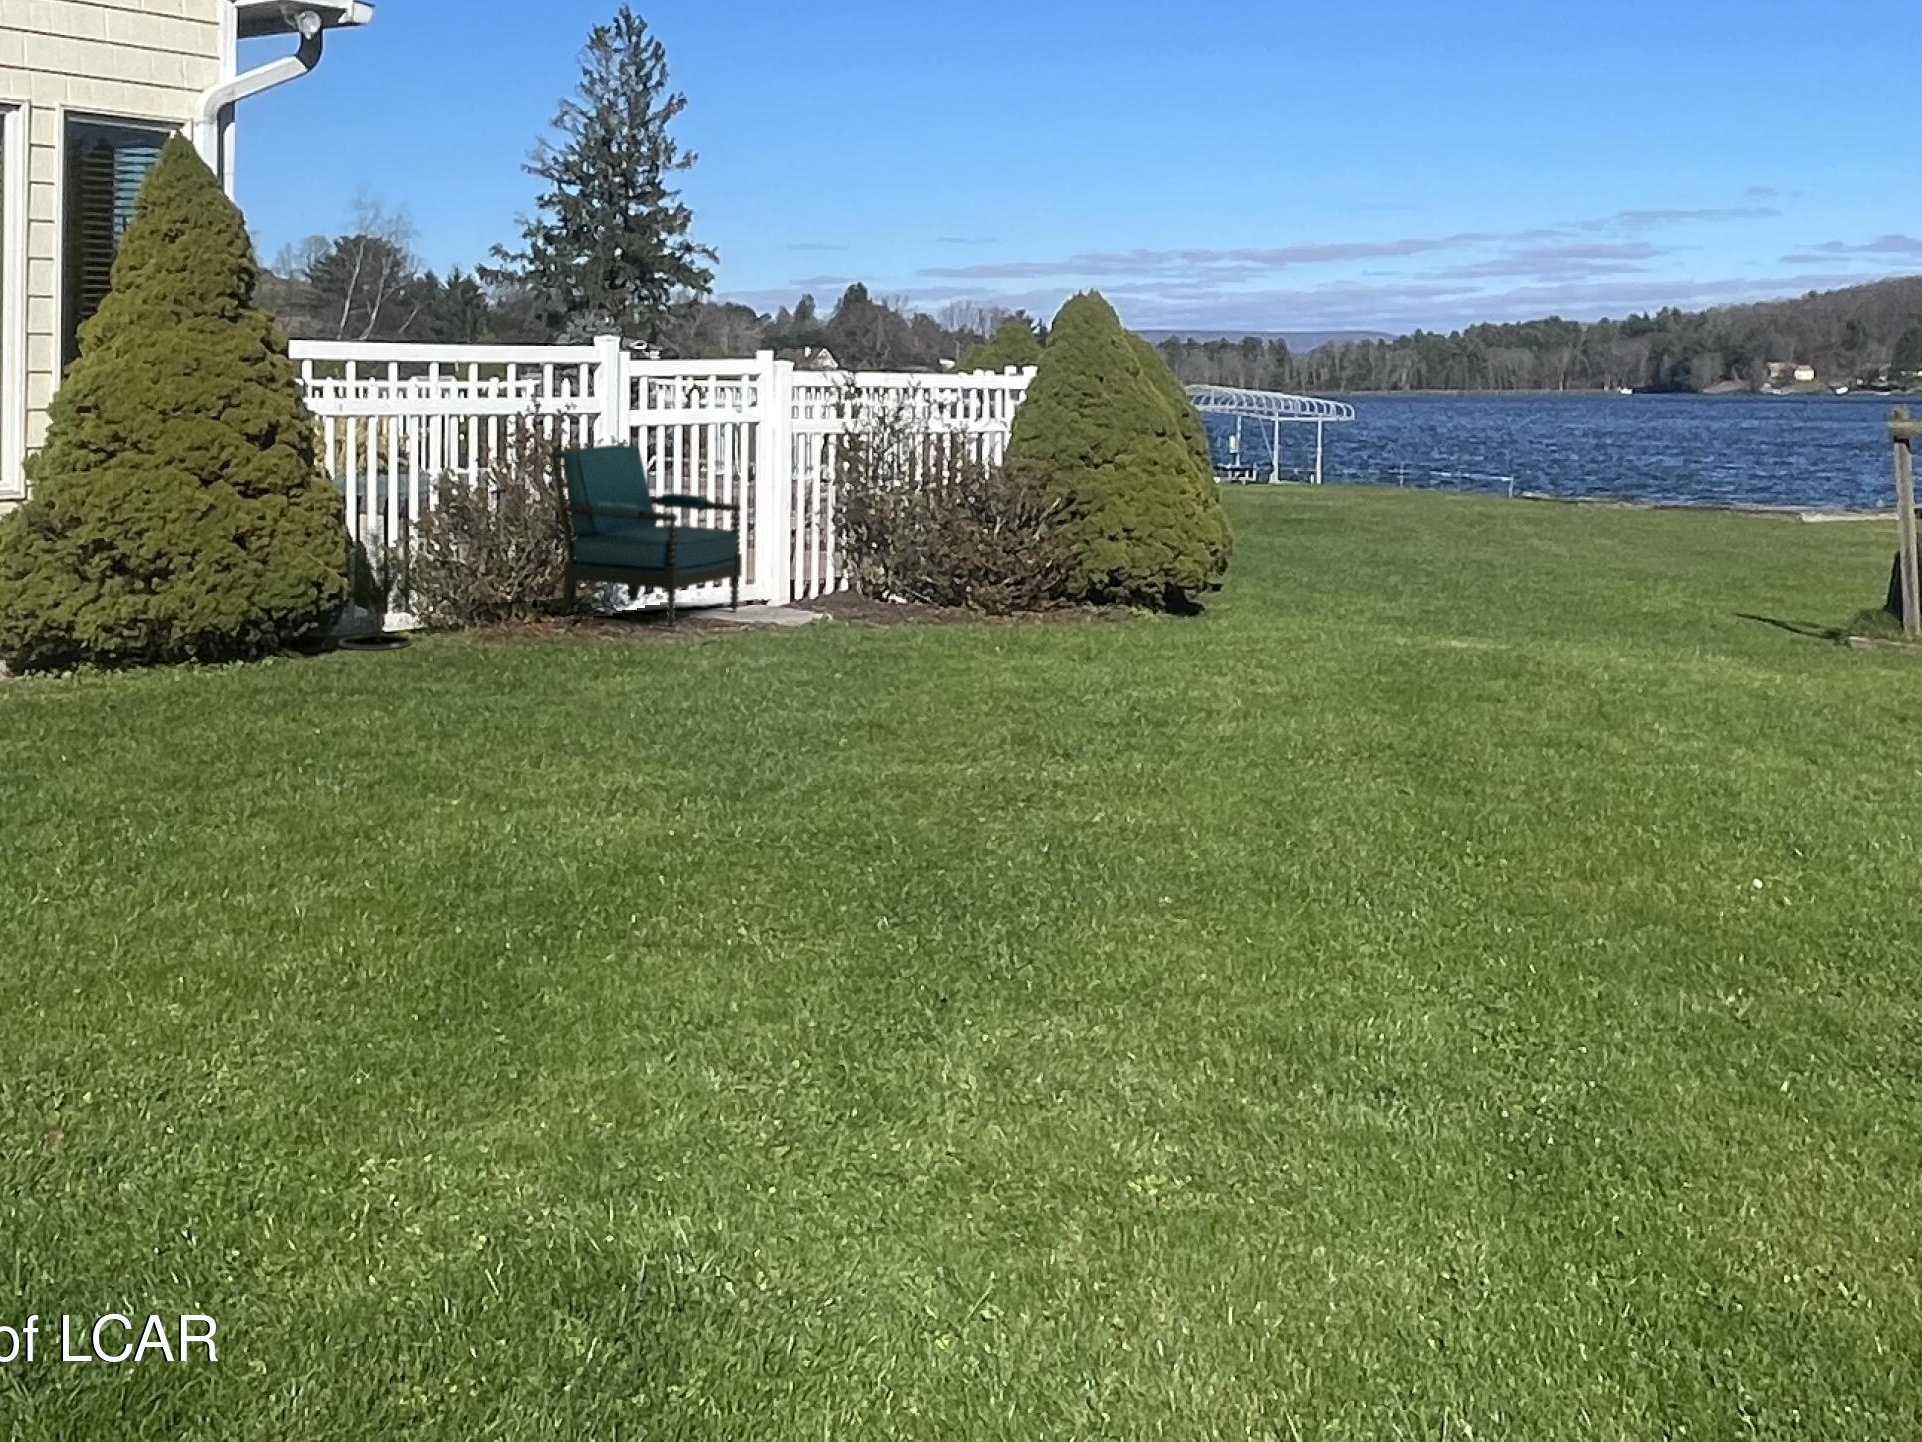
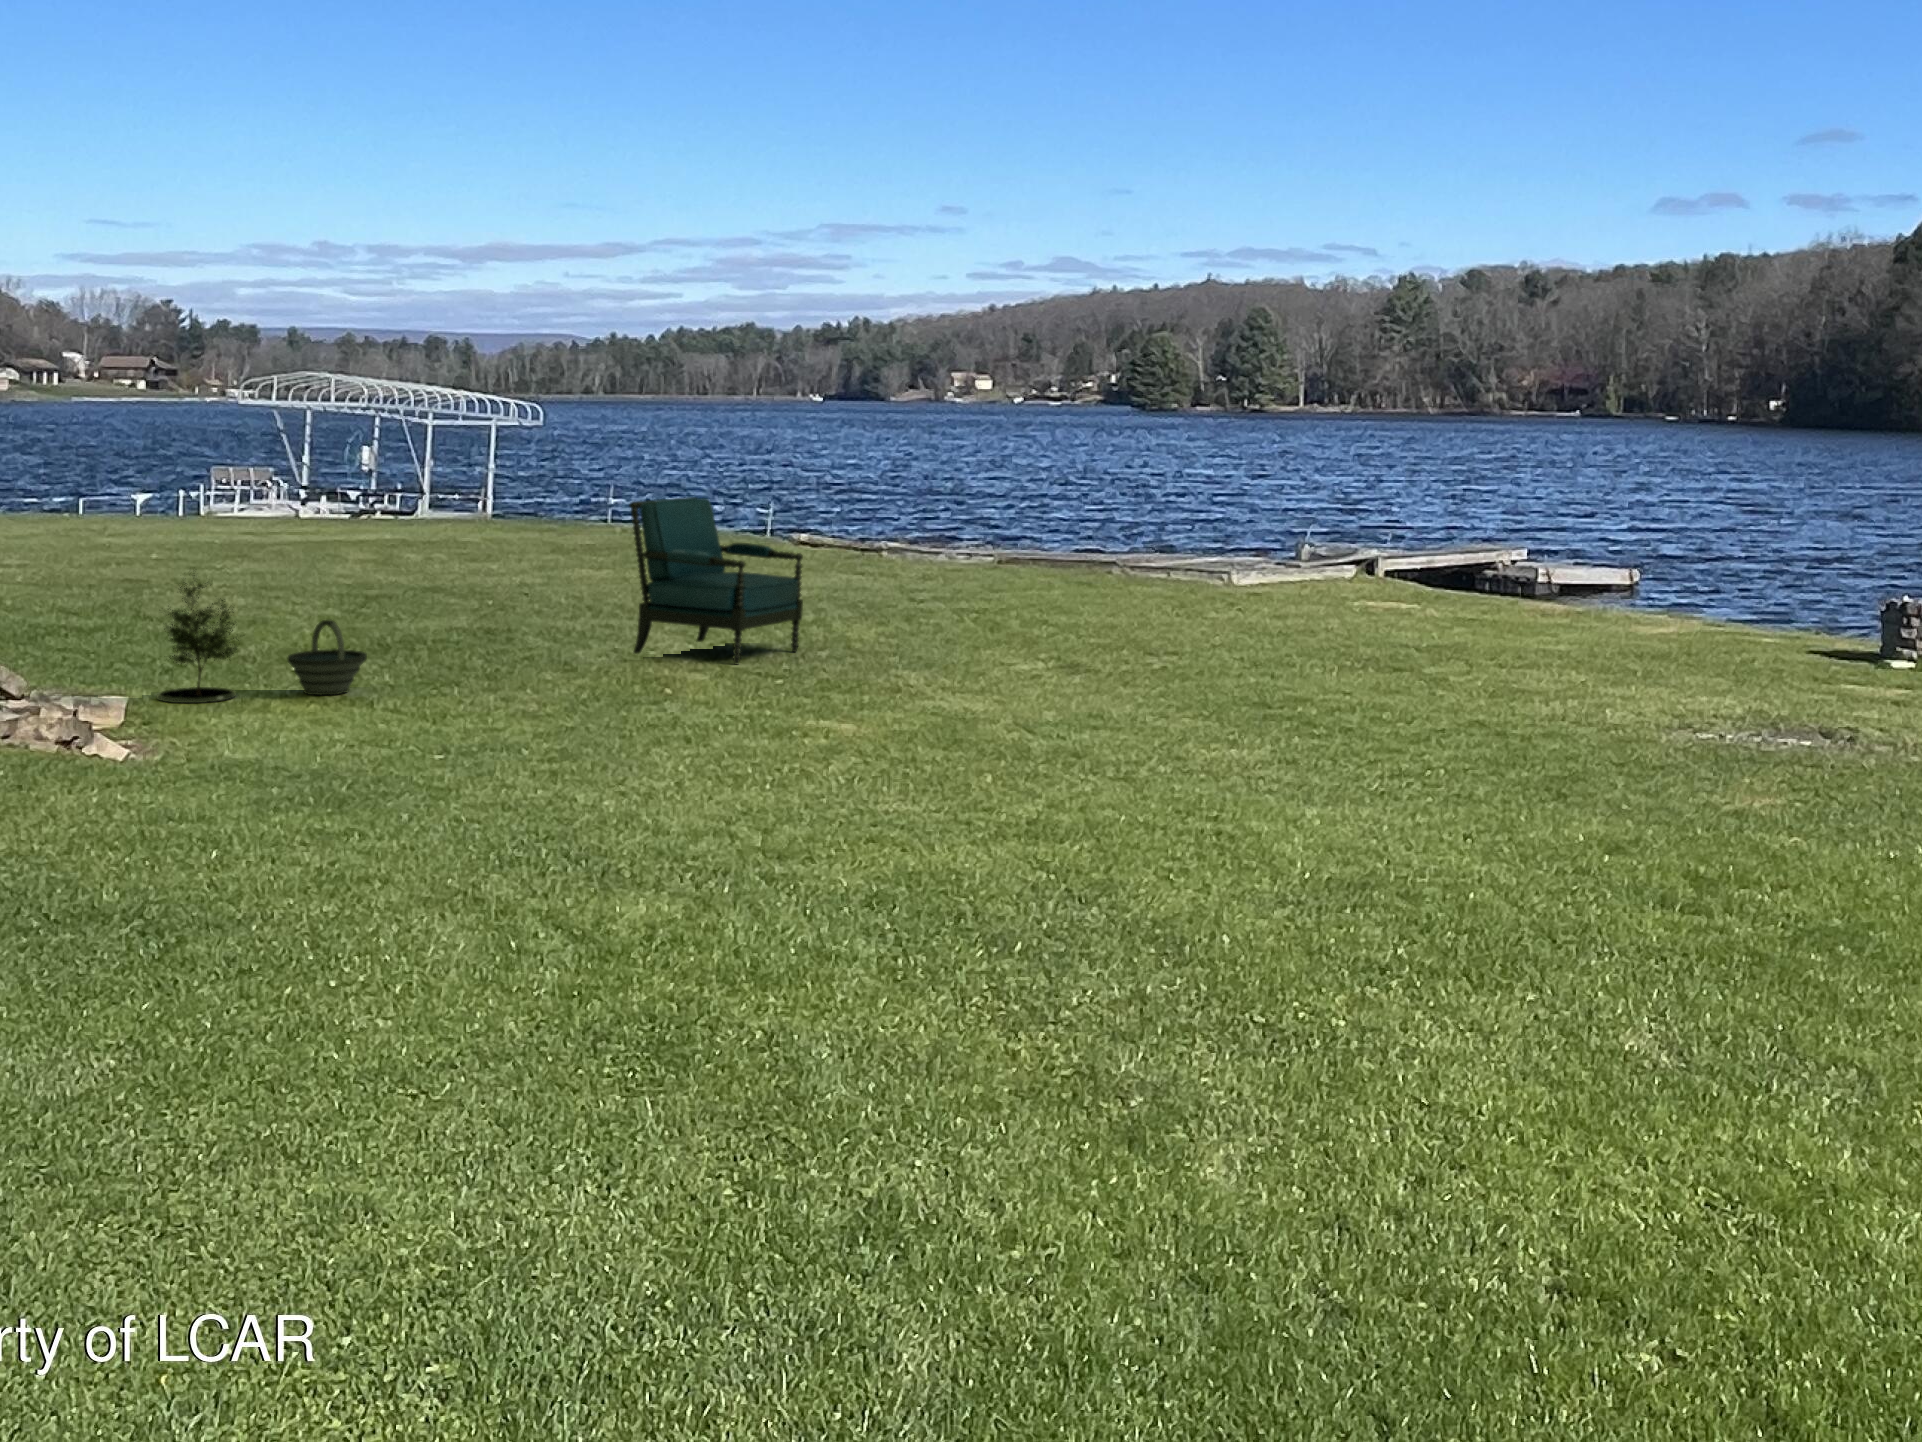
potted tree: present [336,526,423,650] -> present [156,575,239,703]
bucket: none [187,585,271,667] -> present [287,620,367,695]

